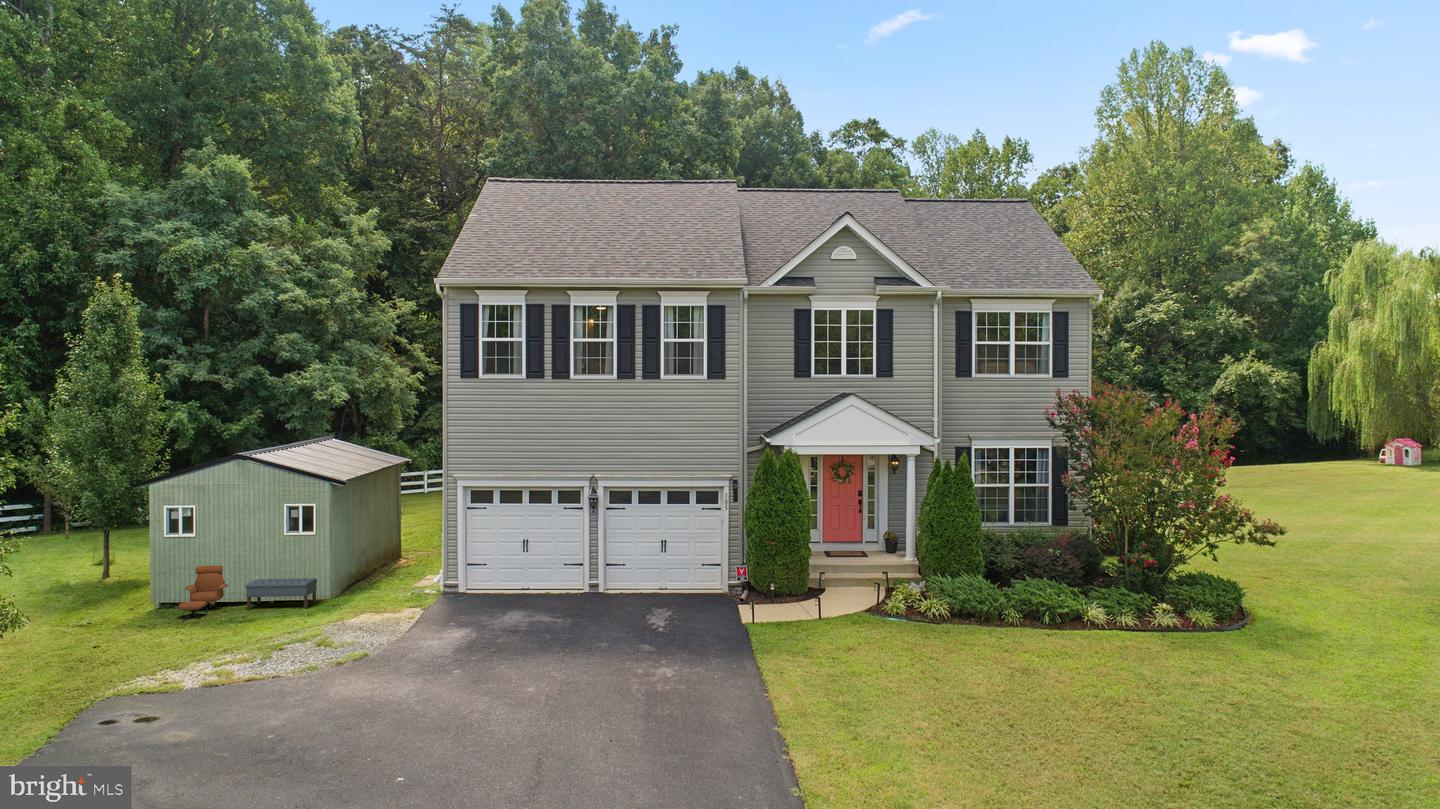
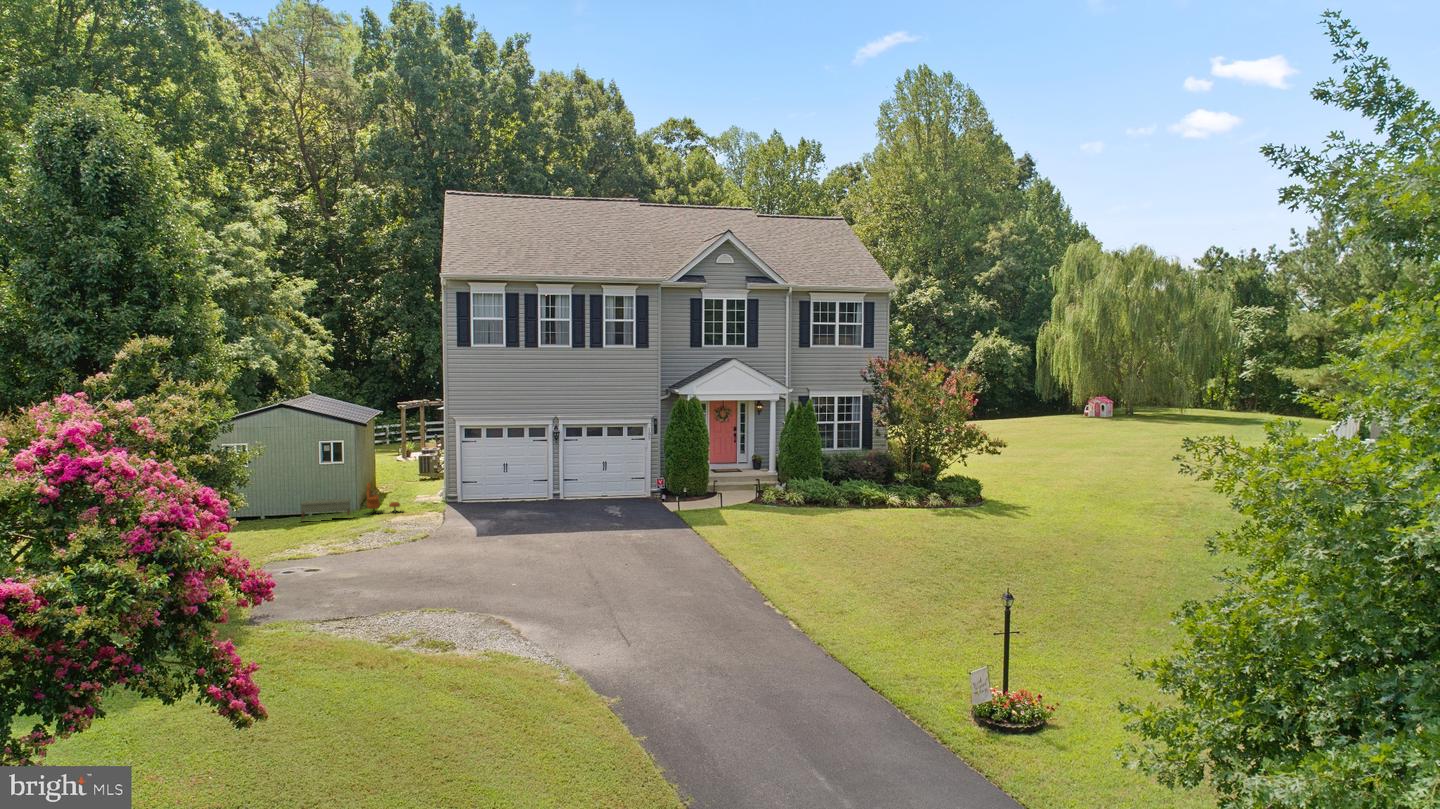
lounge chair: present [179,565,228,620] -> present [367,483,401,515]

